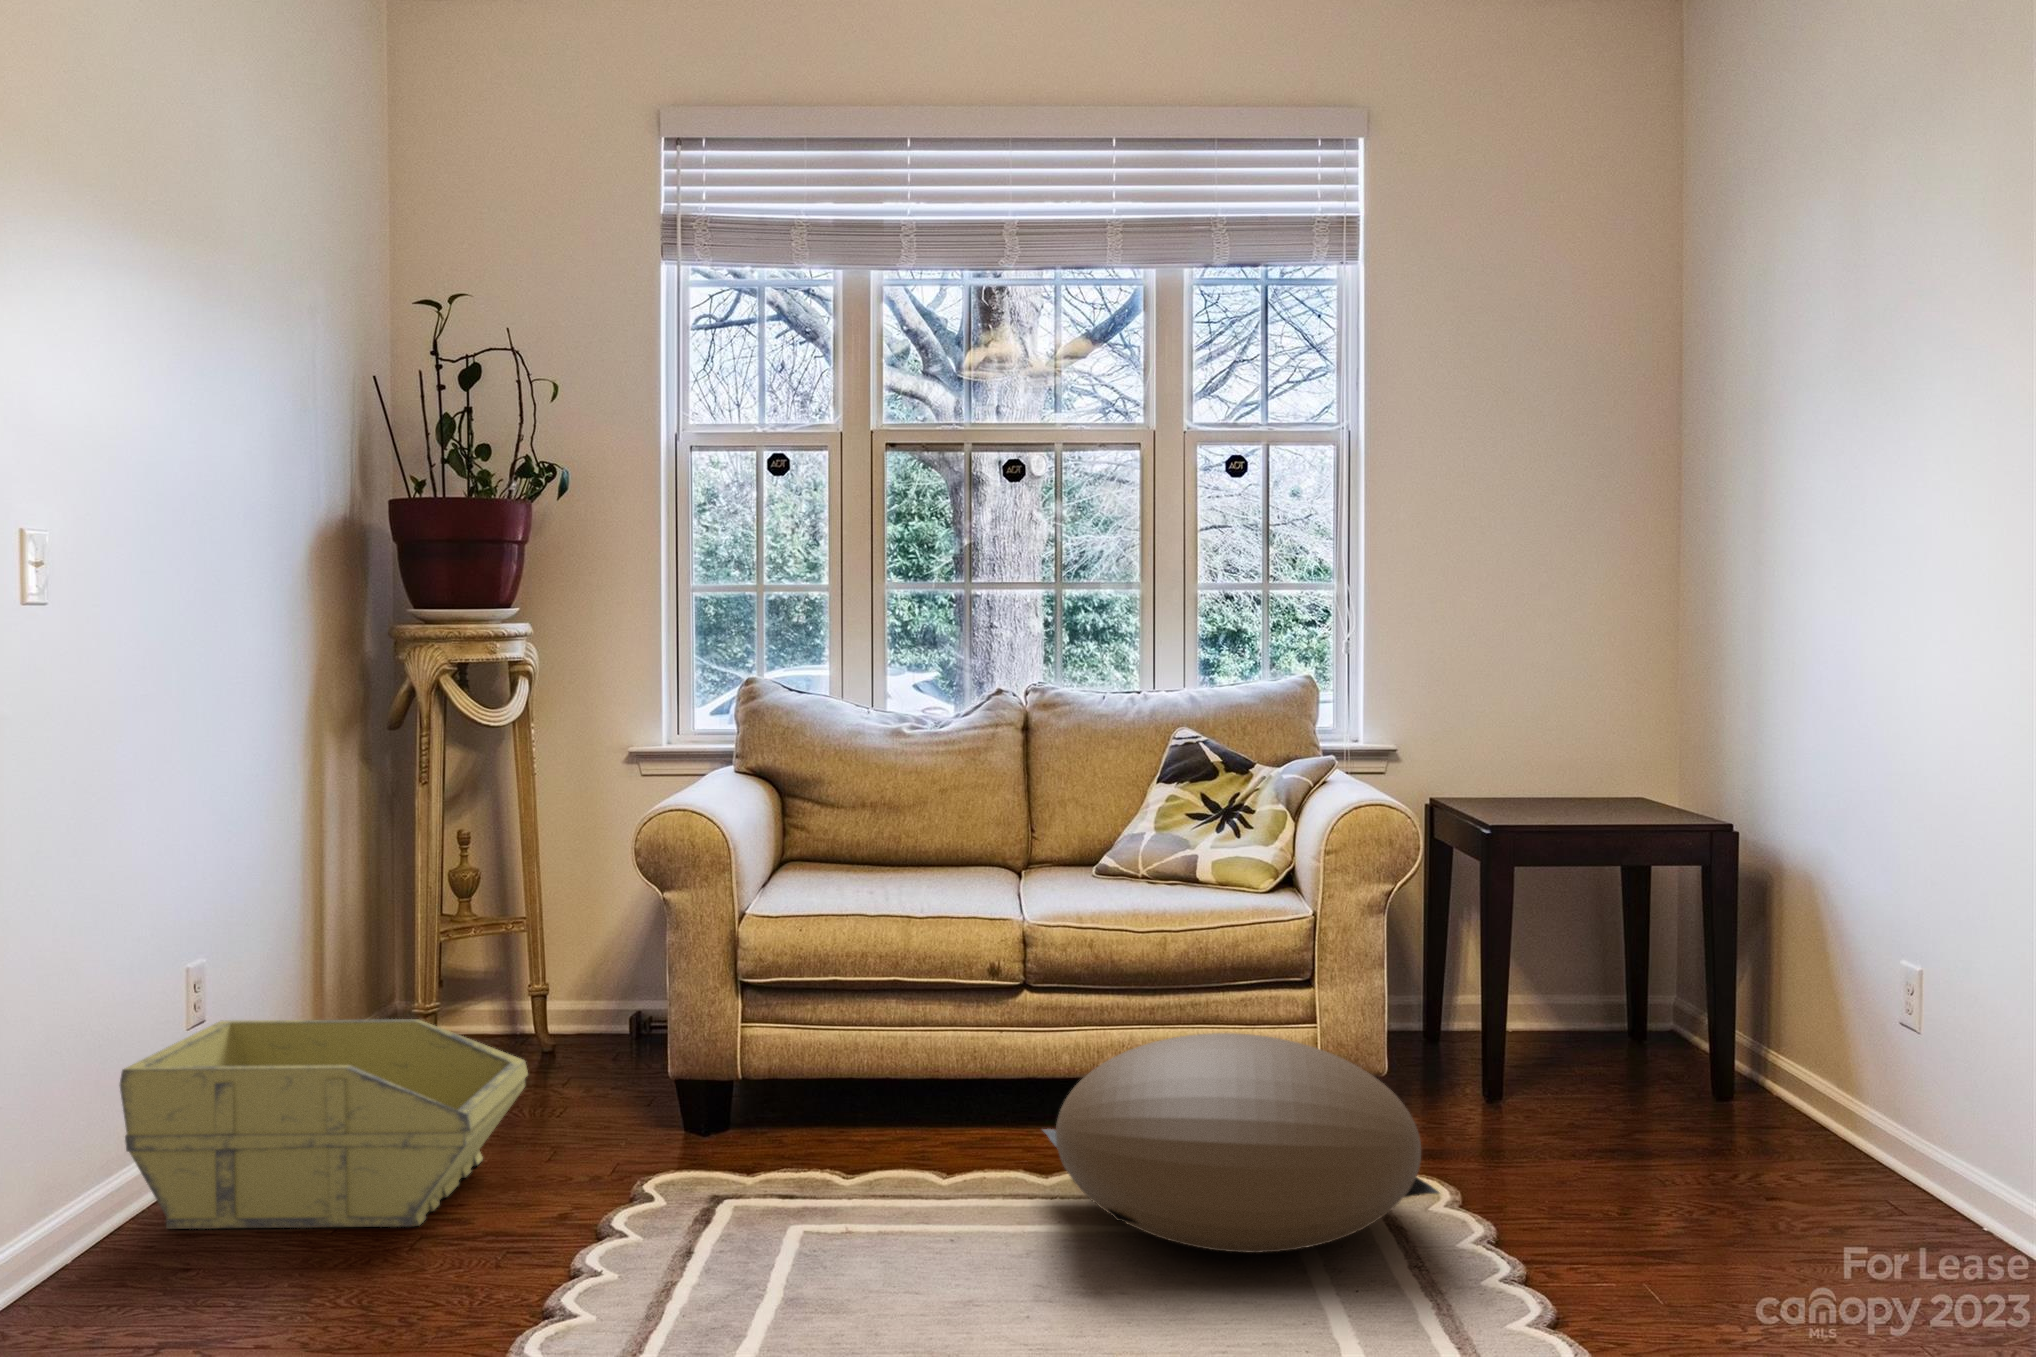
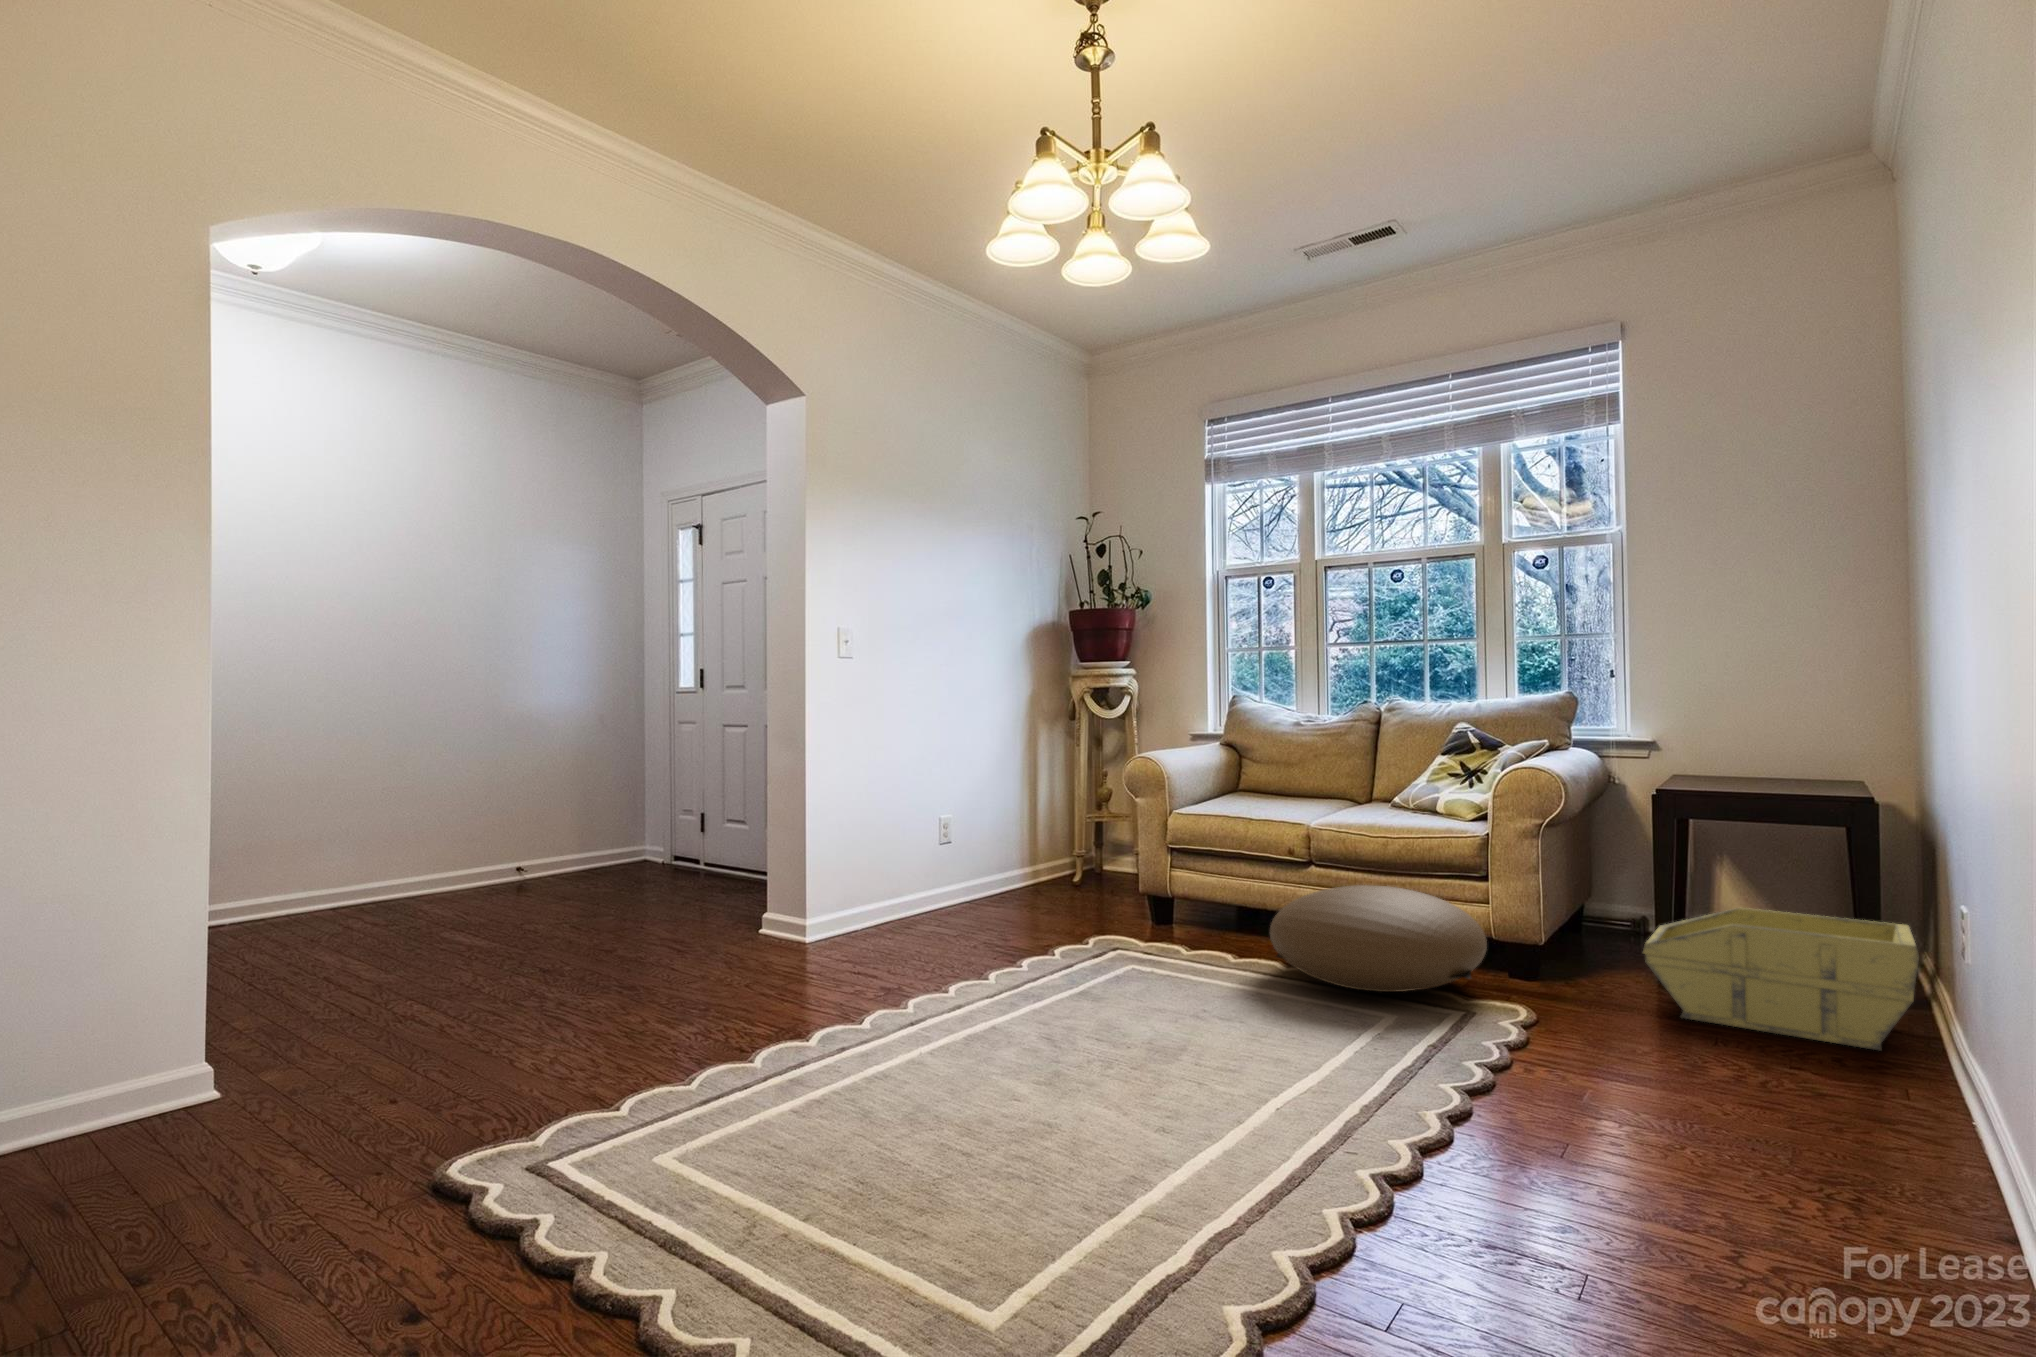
storage bin: present [119,1019,528,1229] -> present [1643,908,1919,1051]

